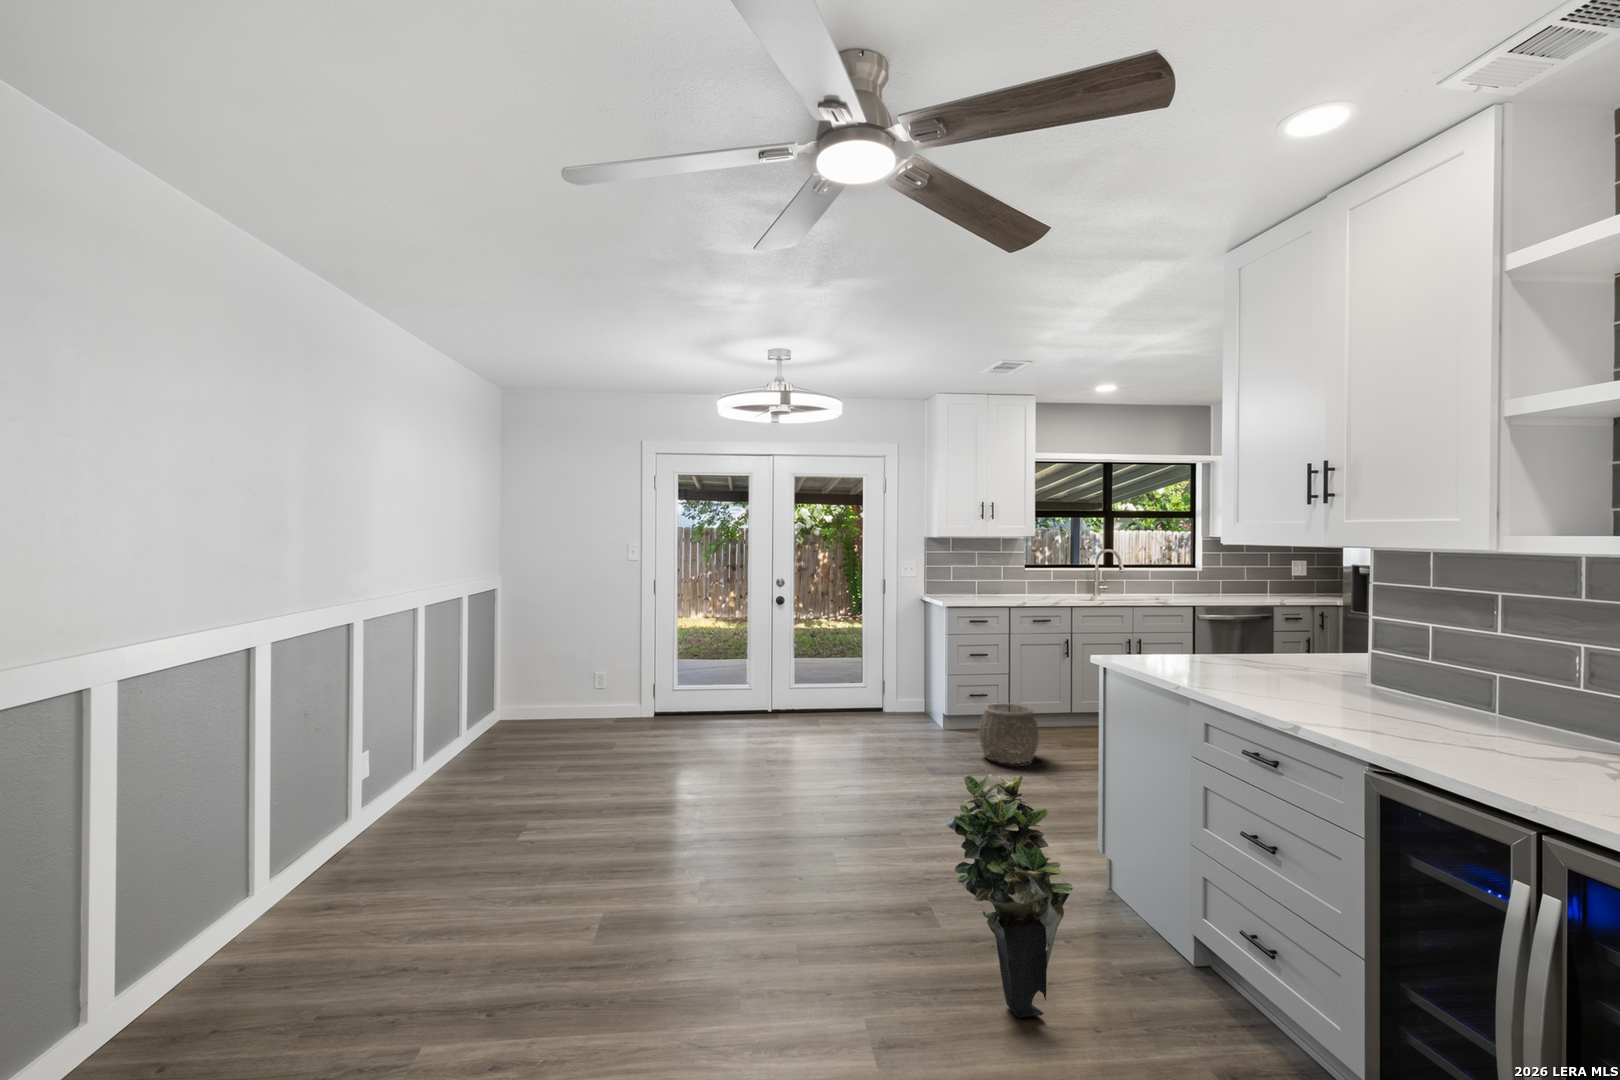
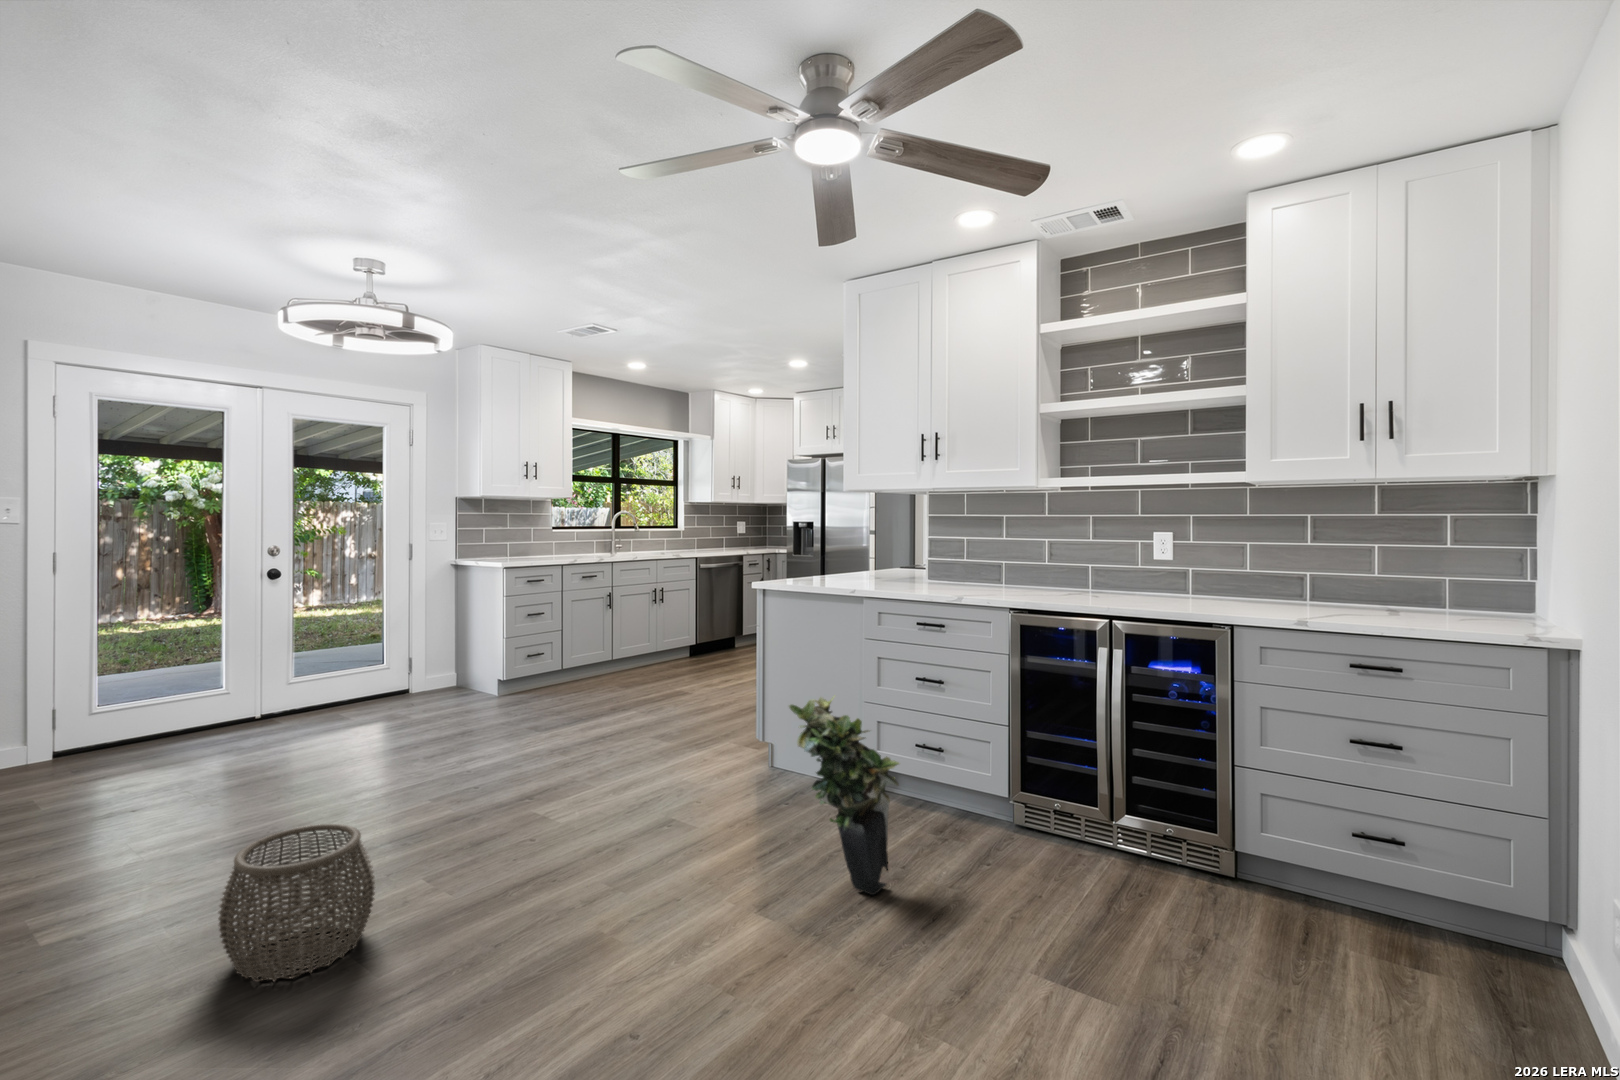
woven basket: present [979,704,1039,764] -> present [218,824,375,982]

